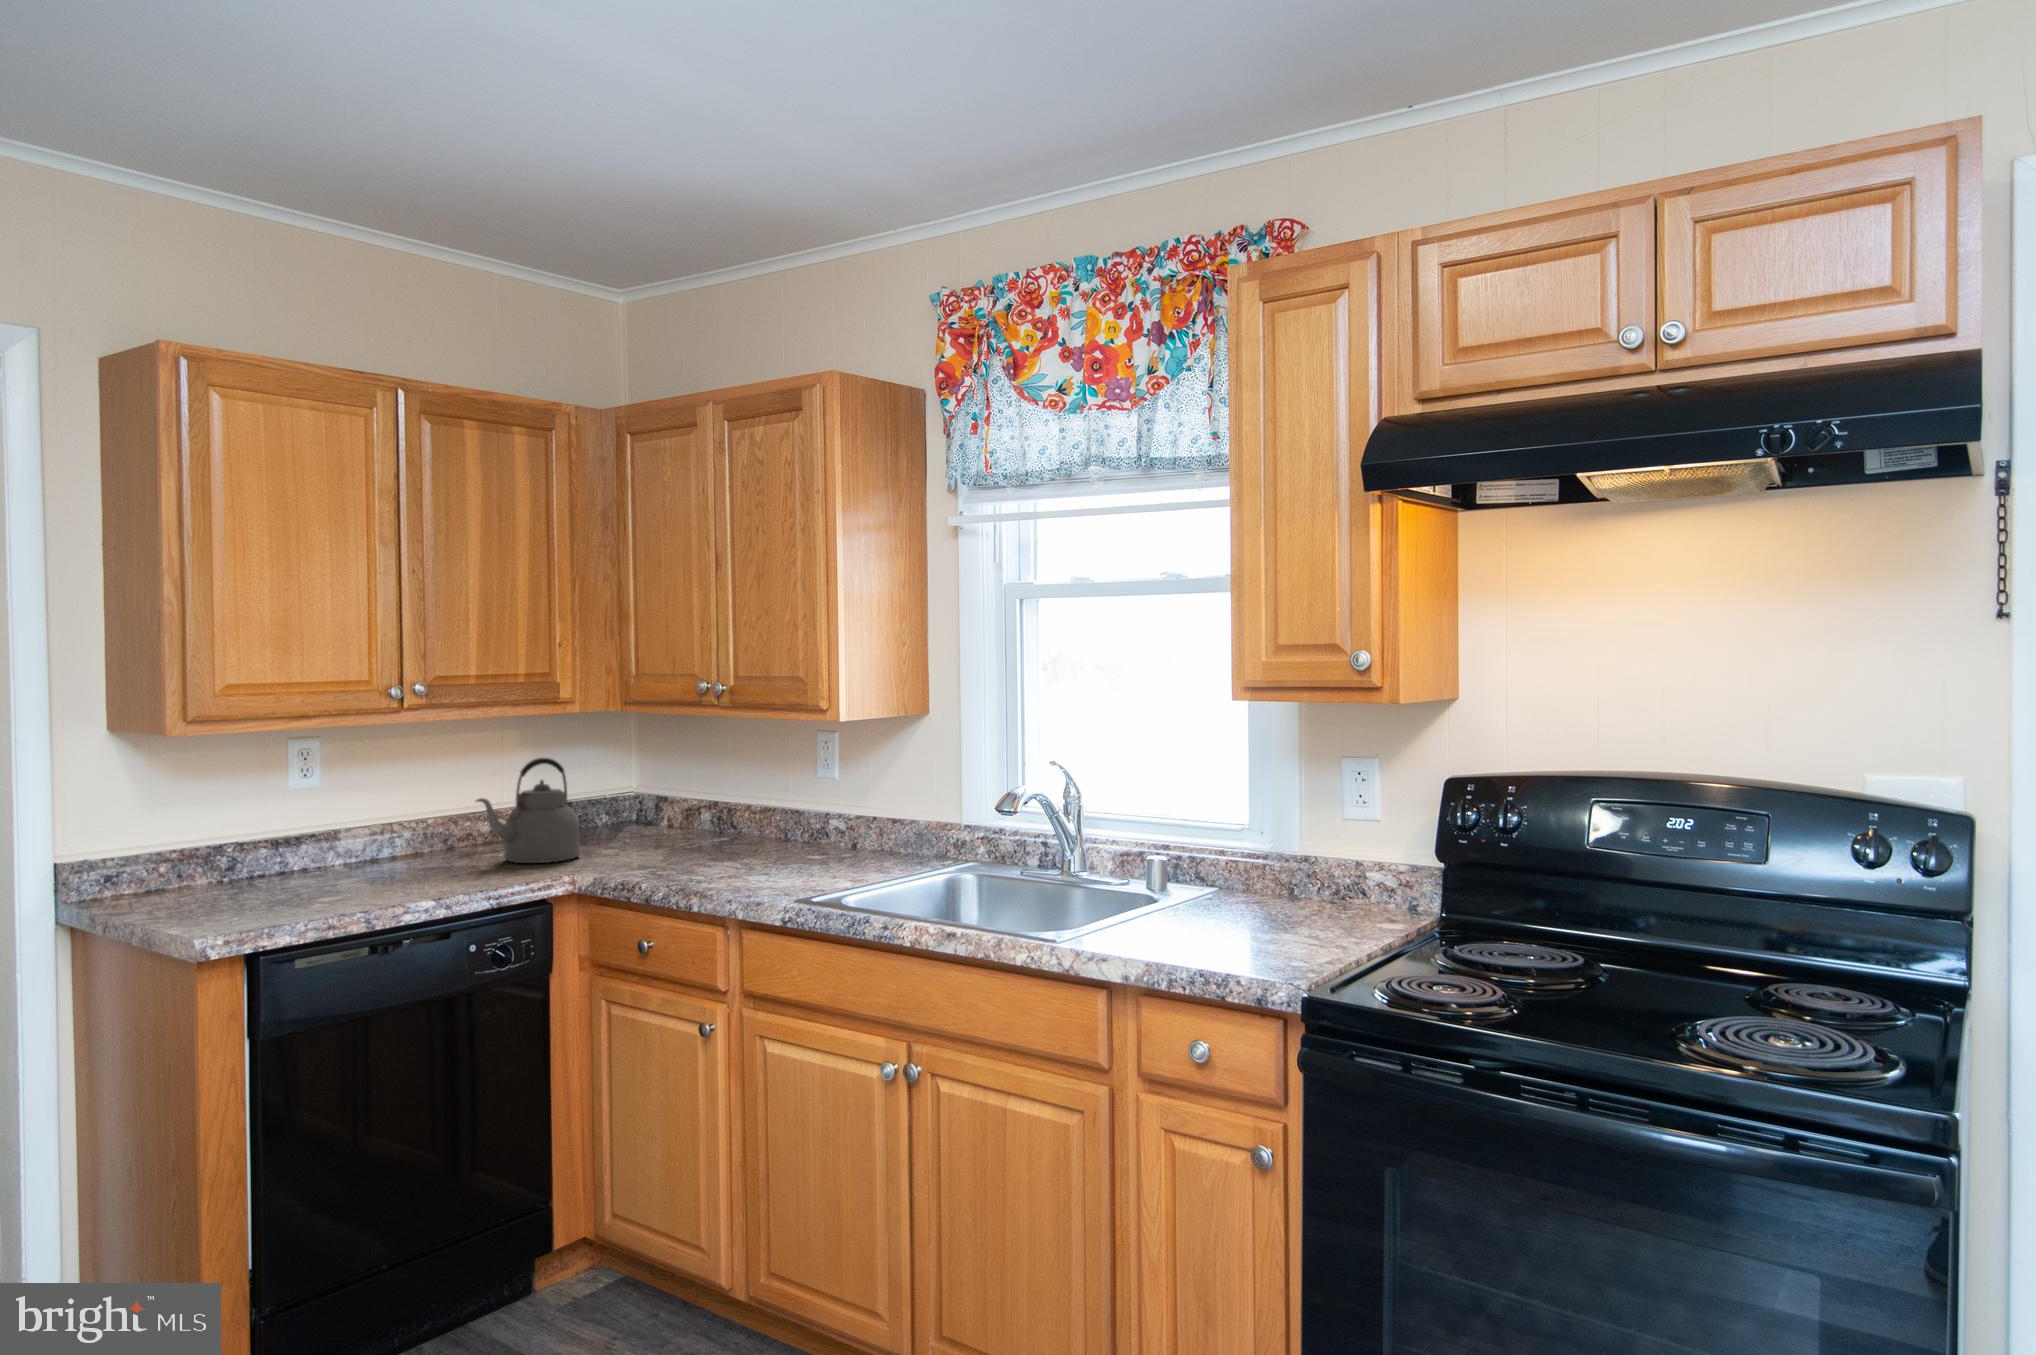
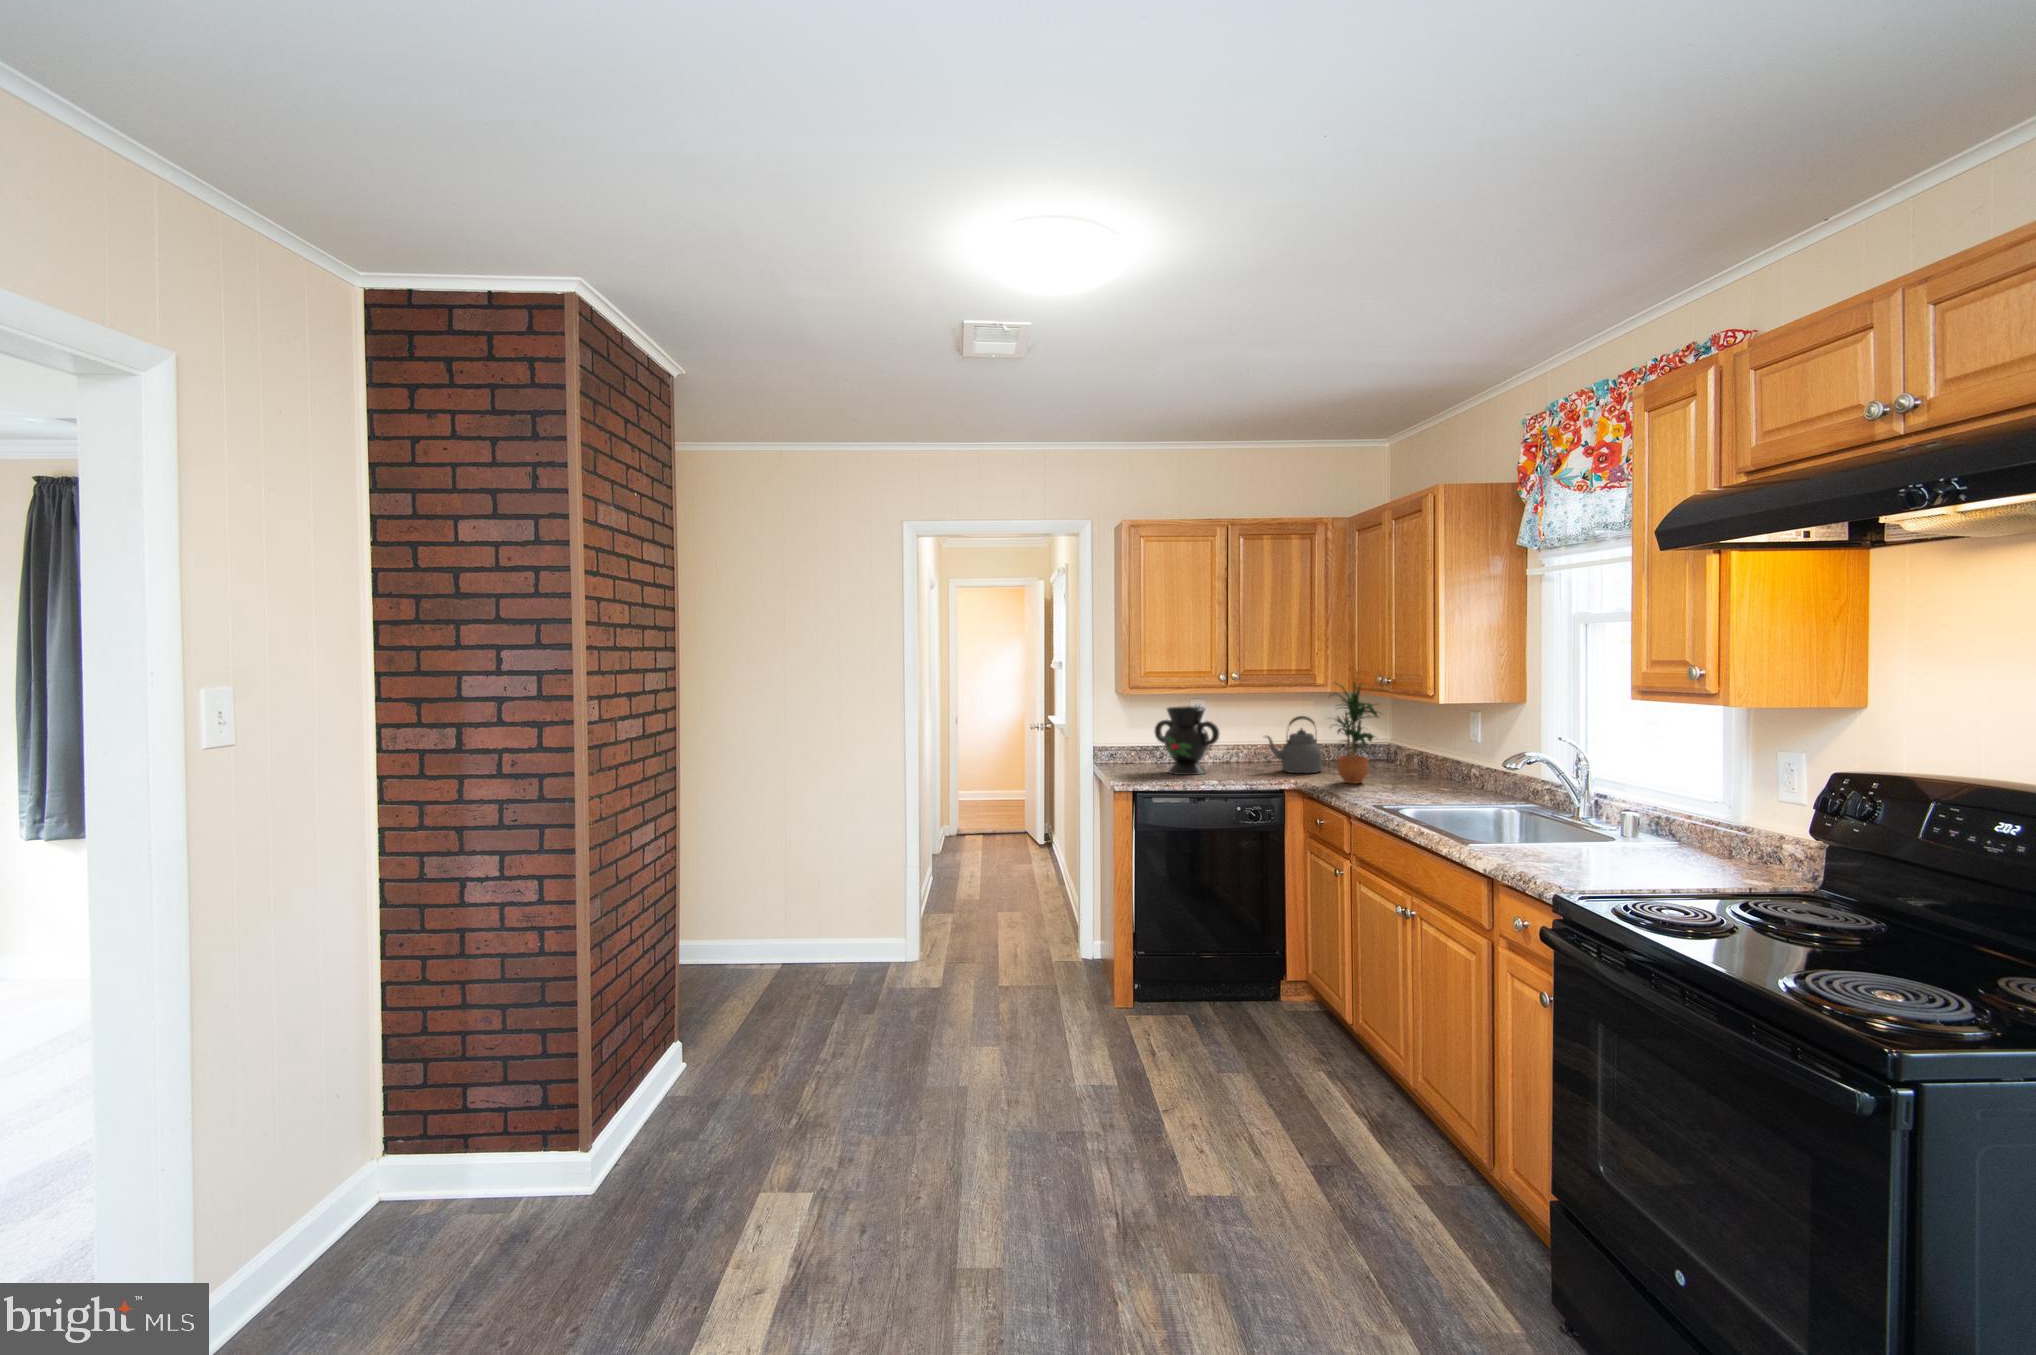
potted plant: none [615,690,723,869] -> present [1336,683,1378,784]
decorative vase: none [238,750,398,894] -> present [1154,706,1219,775]

